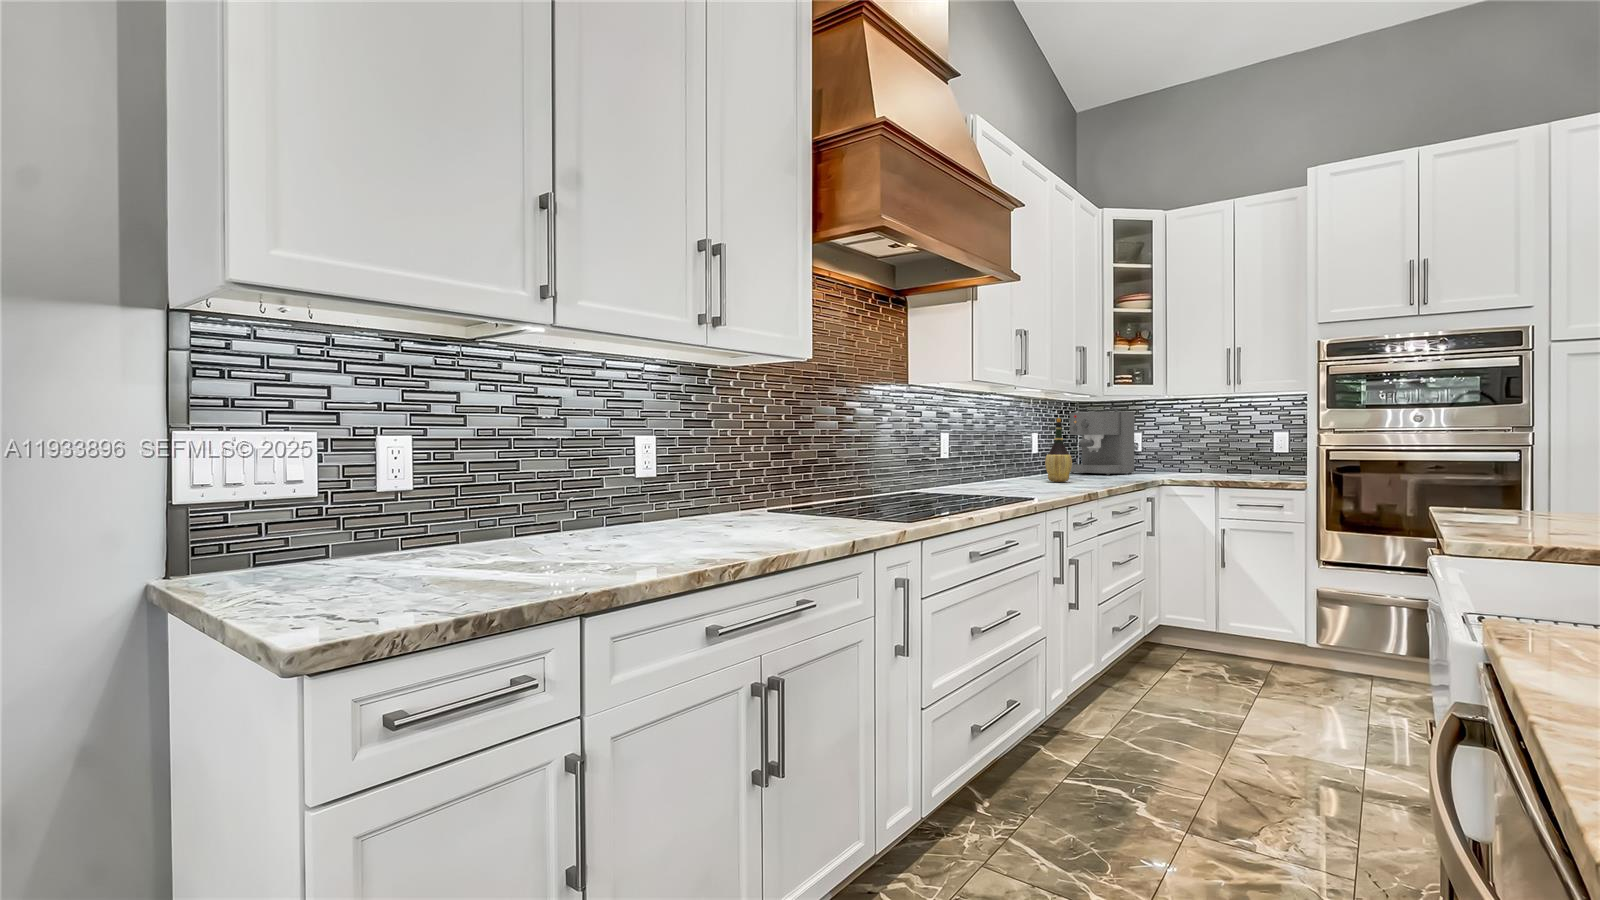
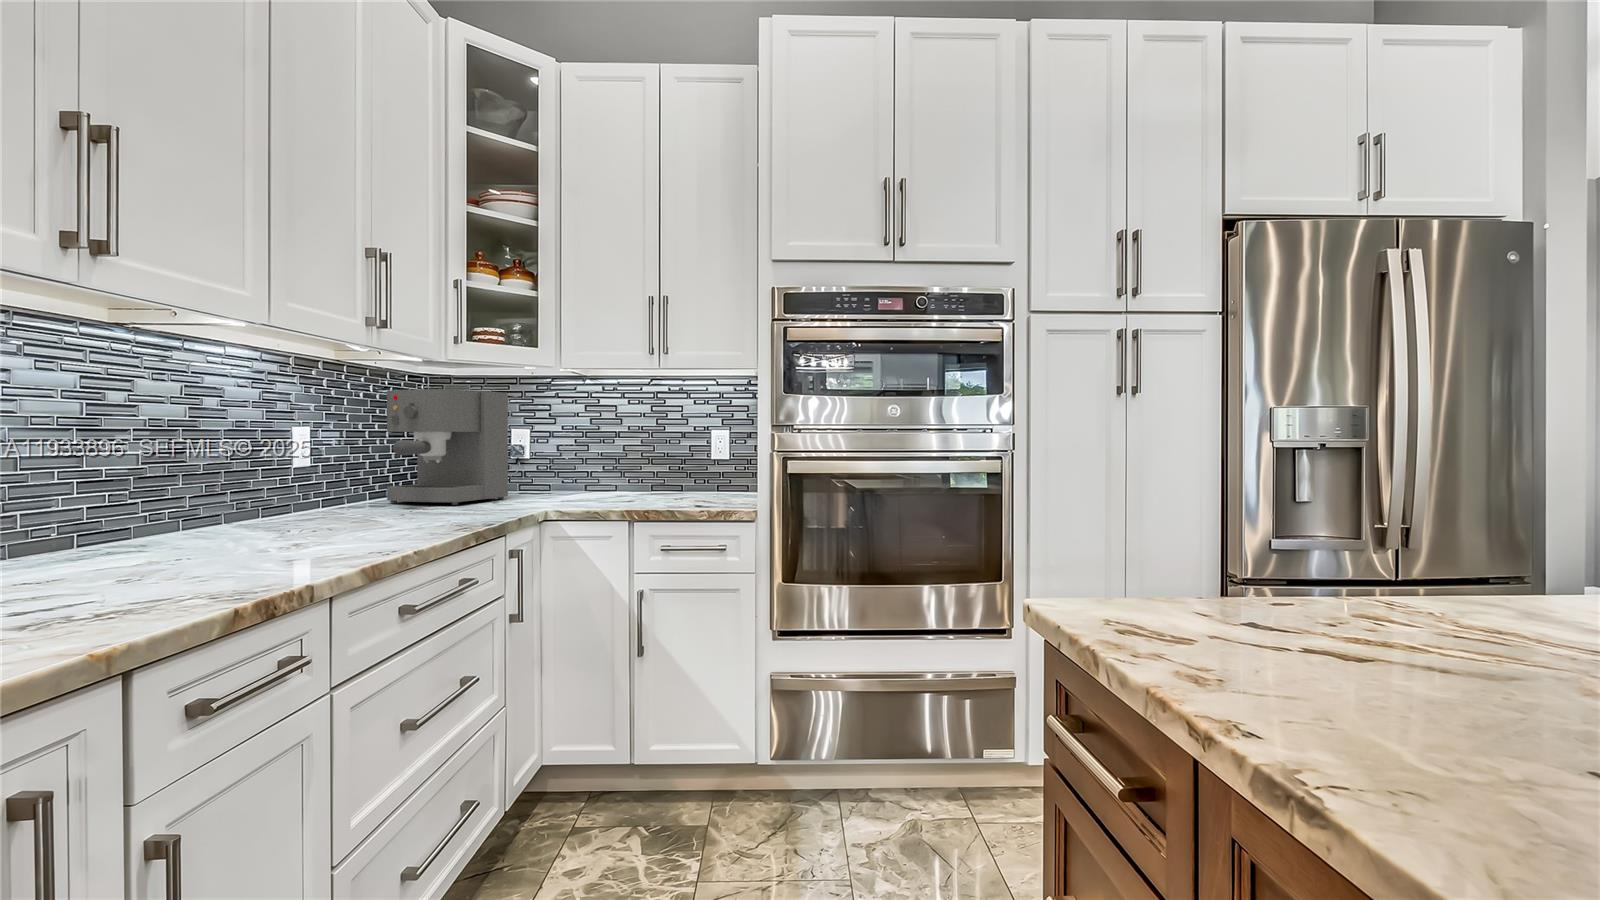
wine bottle: present [1045,418,1072,482] -> none [254,393,326,540]

